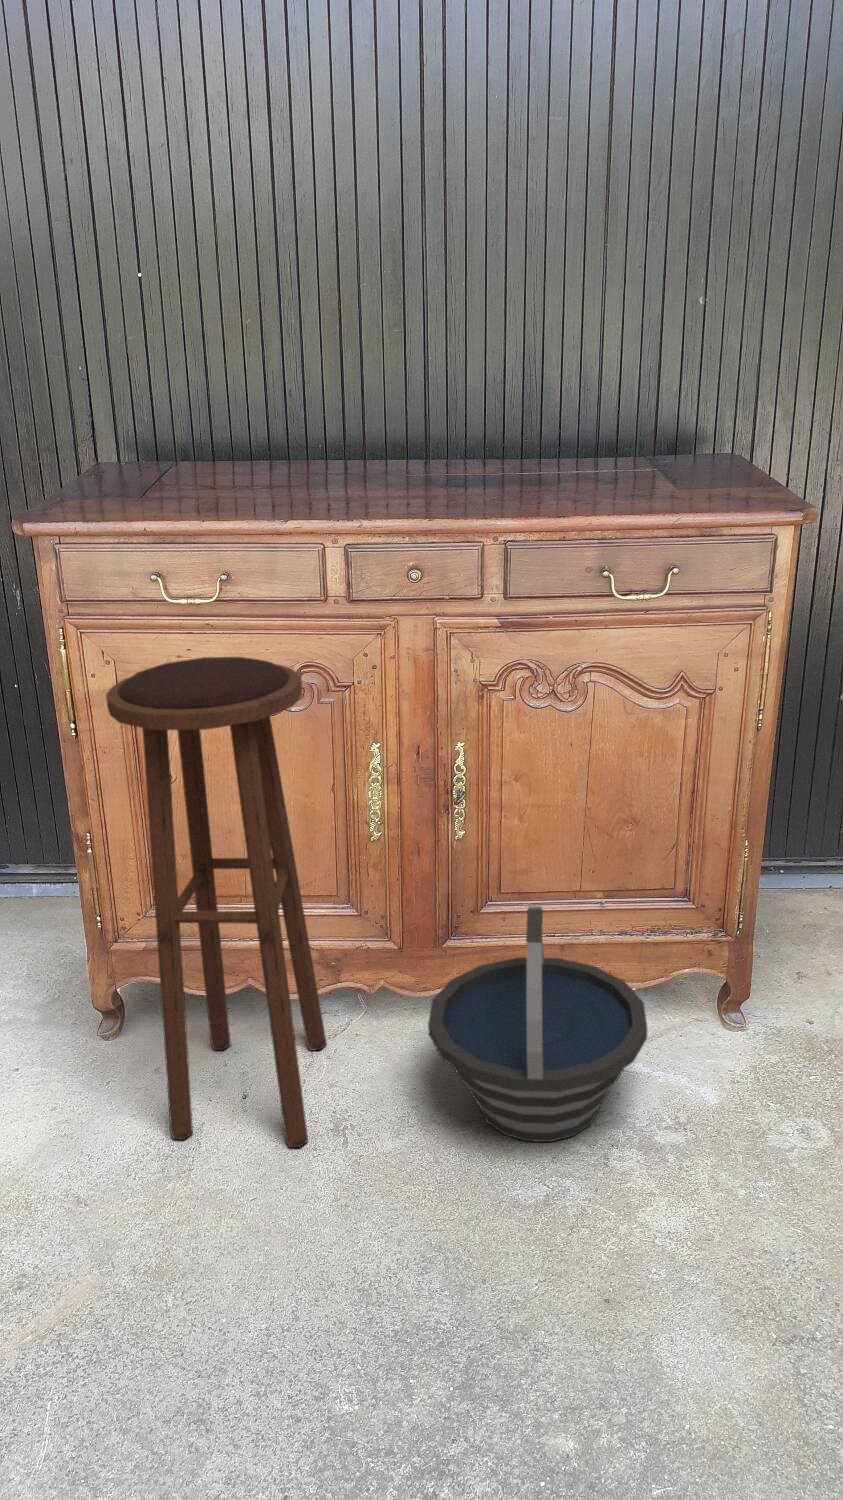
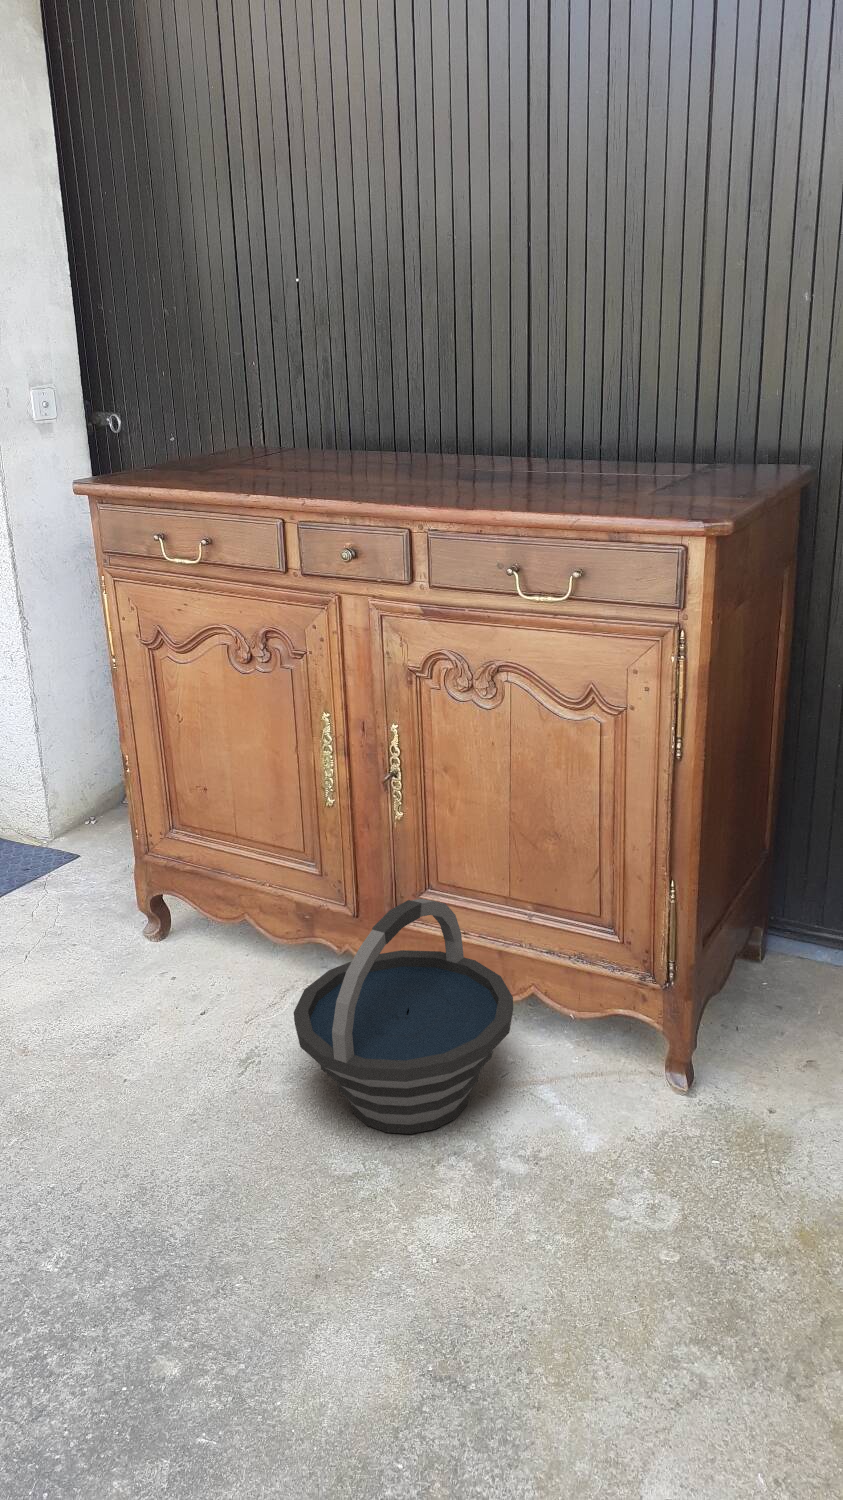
stool: present [106,657,326,1147] -> none [43,614,281,1073]

